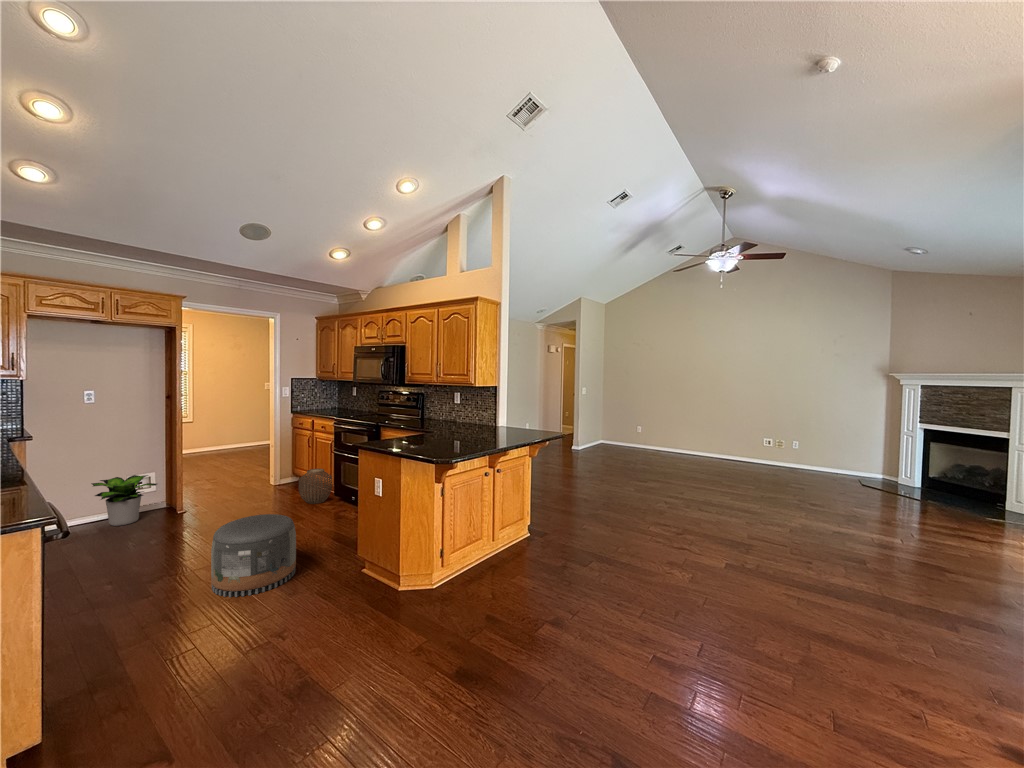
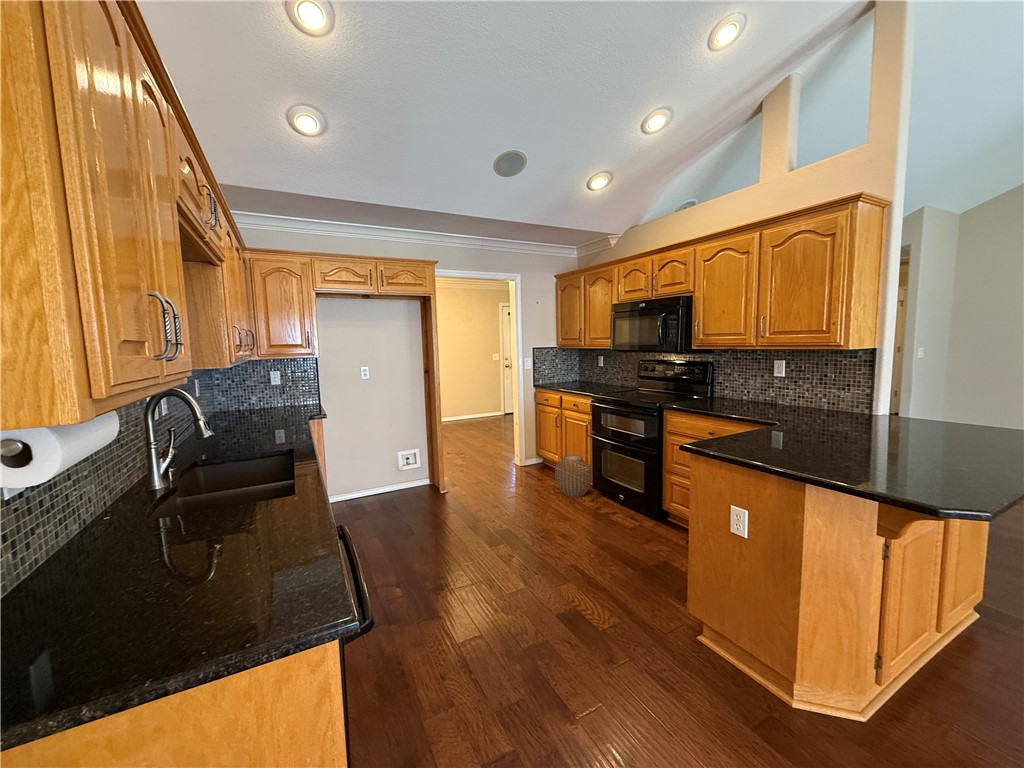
potted plant: present [91,475,157,526] -> none [372,451,424,503]
pouf: present [211,514,296,597] -> none [501,529,599,653]

